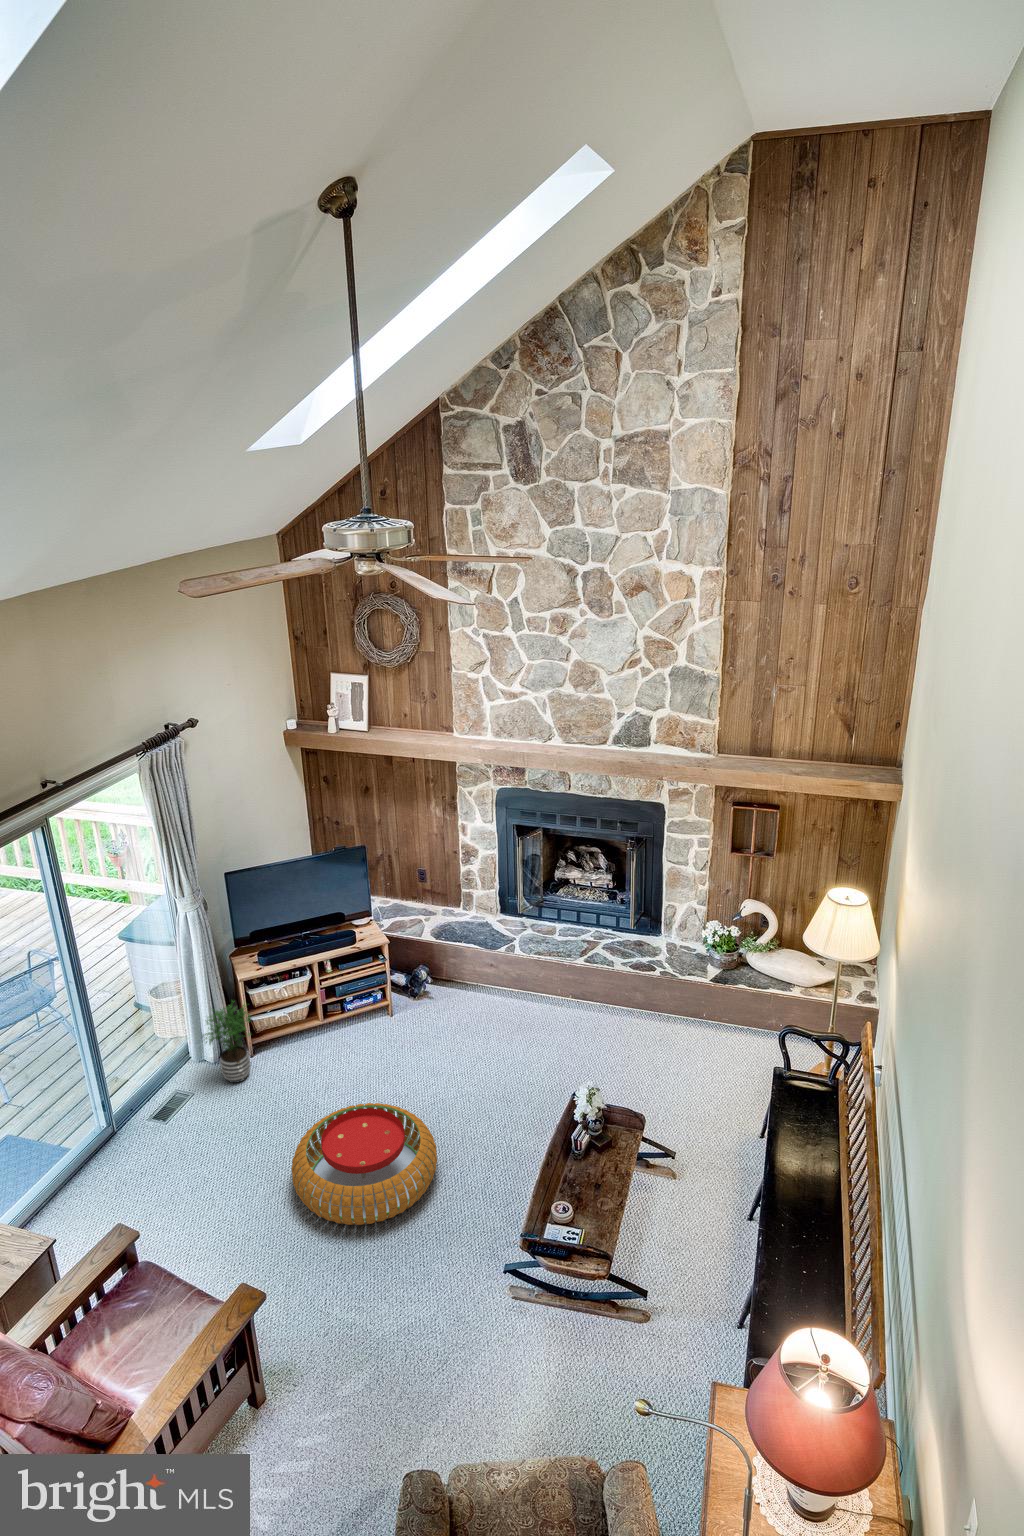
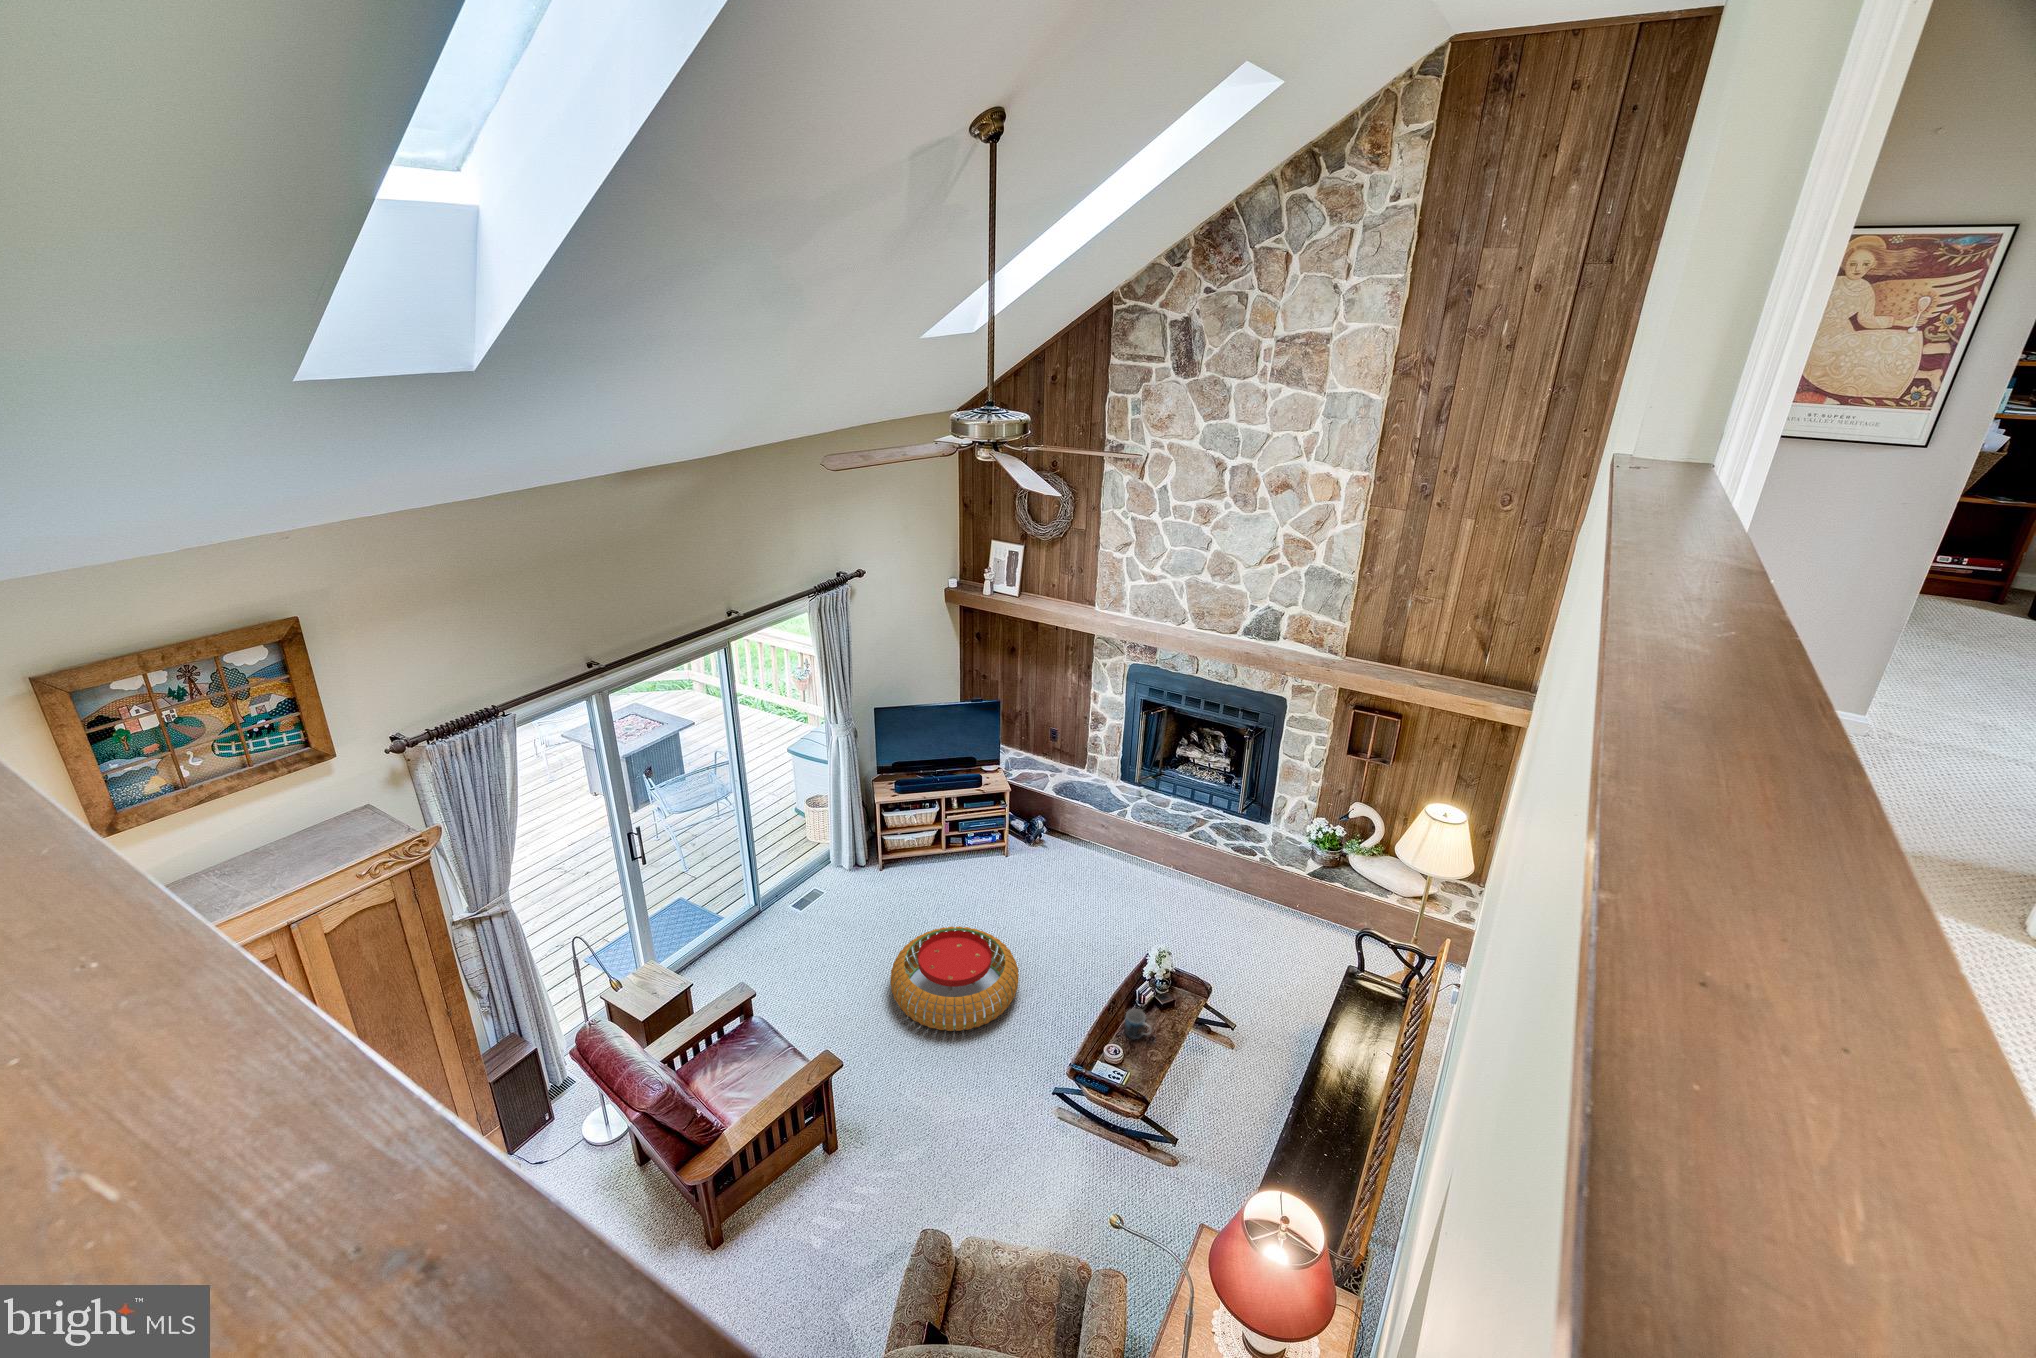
potted plant: present [202,1001,251,1083] -> none [836,817,885,890]
mug: none [567,1156,597,1189] -> present [1124,1009,1151,1039]

